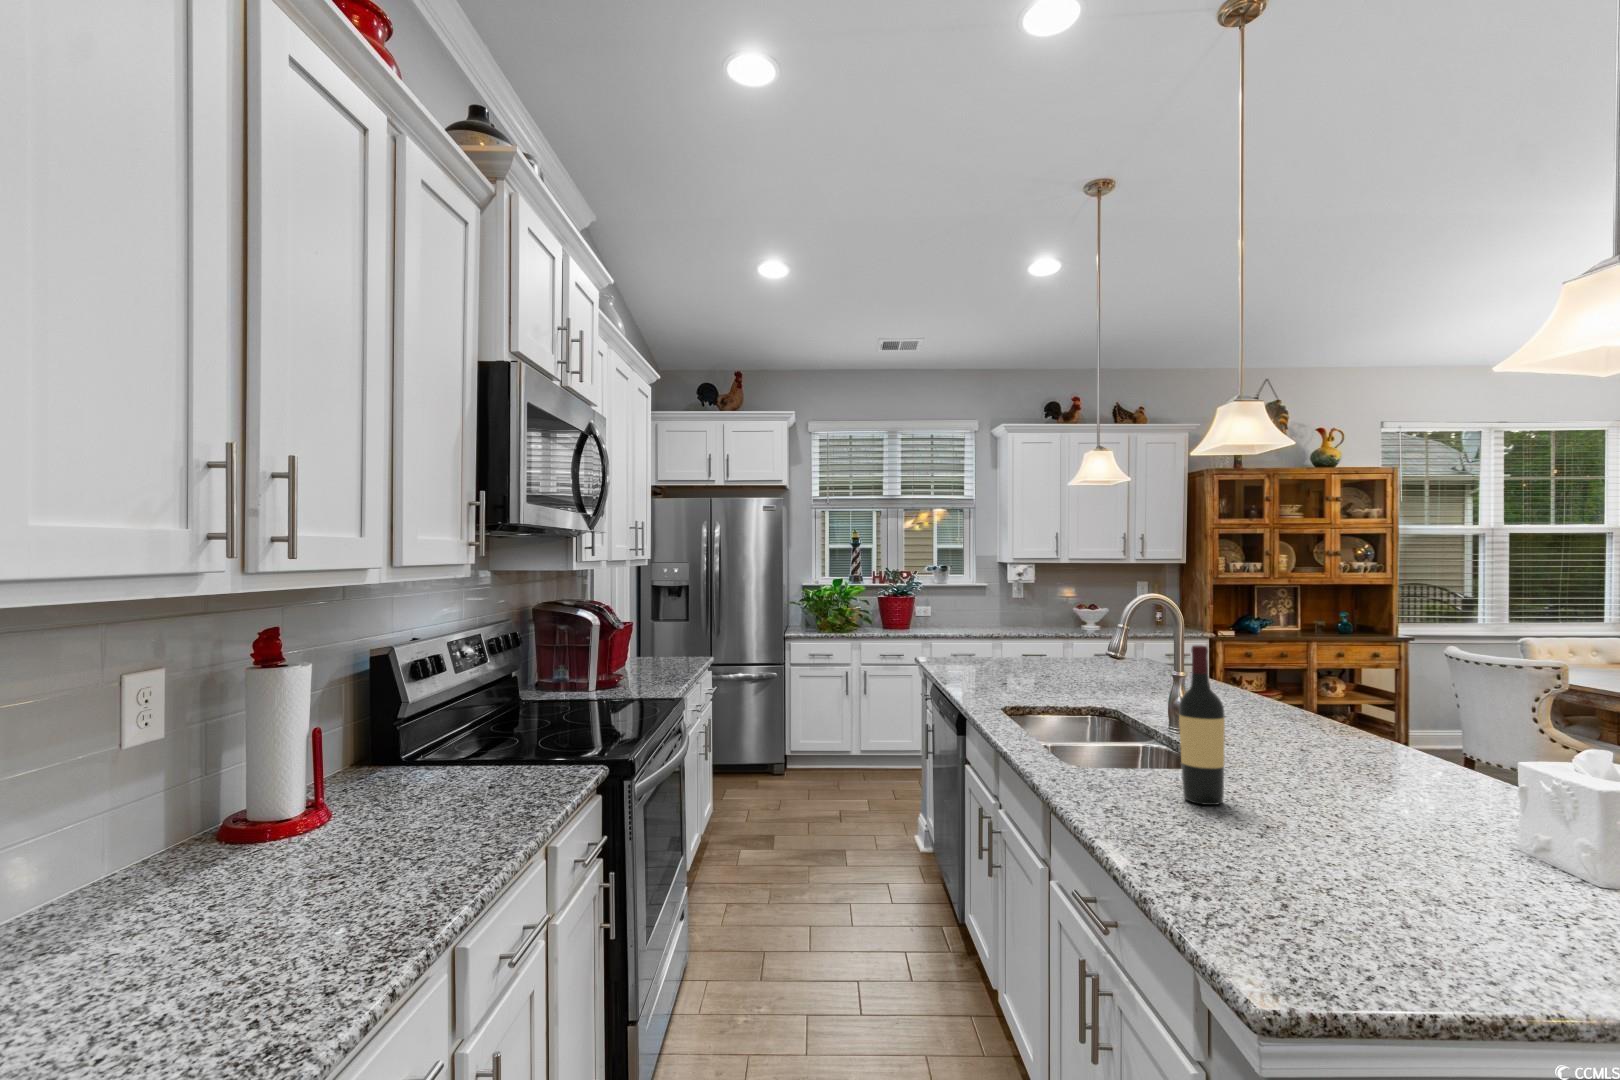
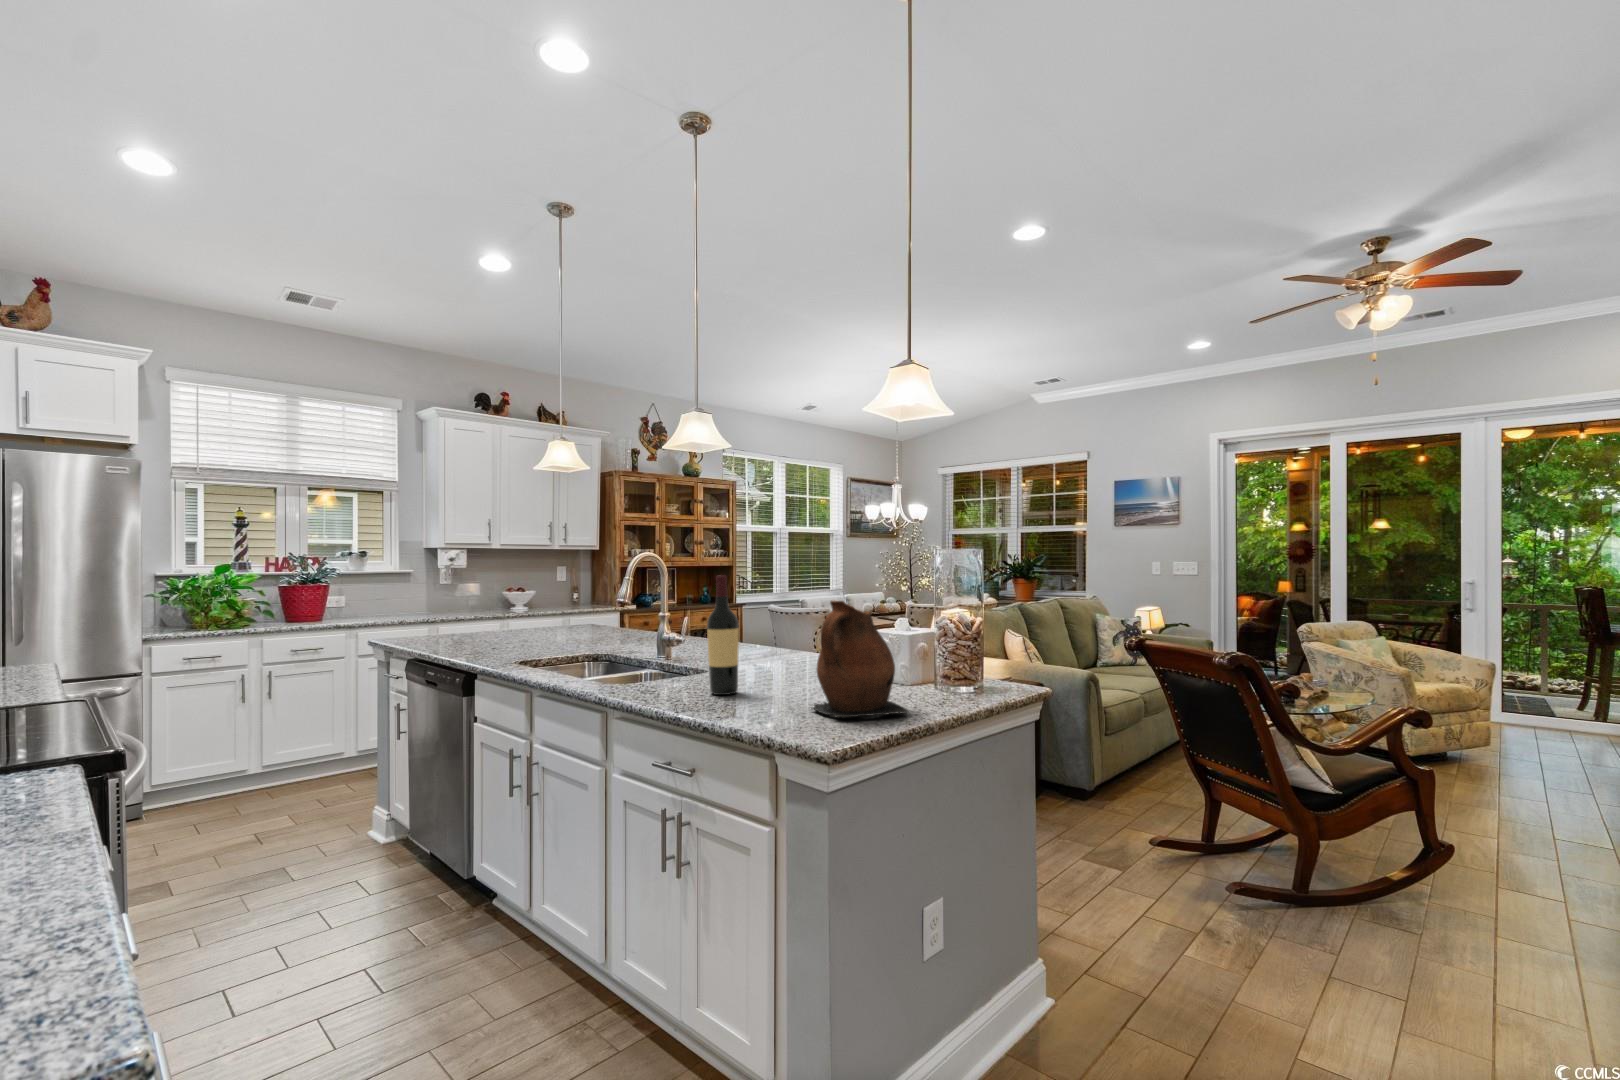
ceramic pitcher: none [1298,709,1477,917] -> present [814,601,909,717]

